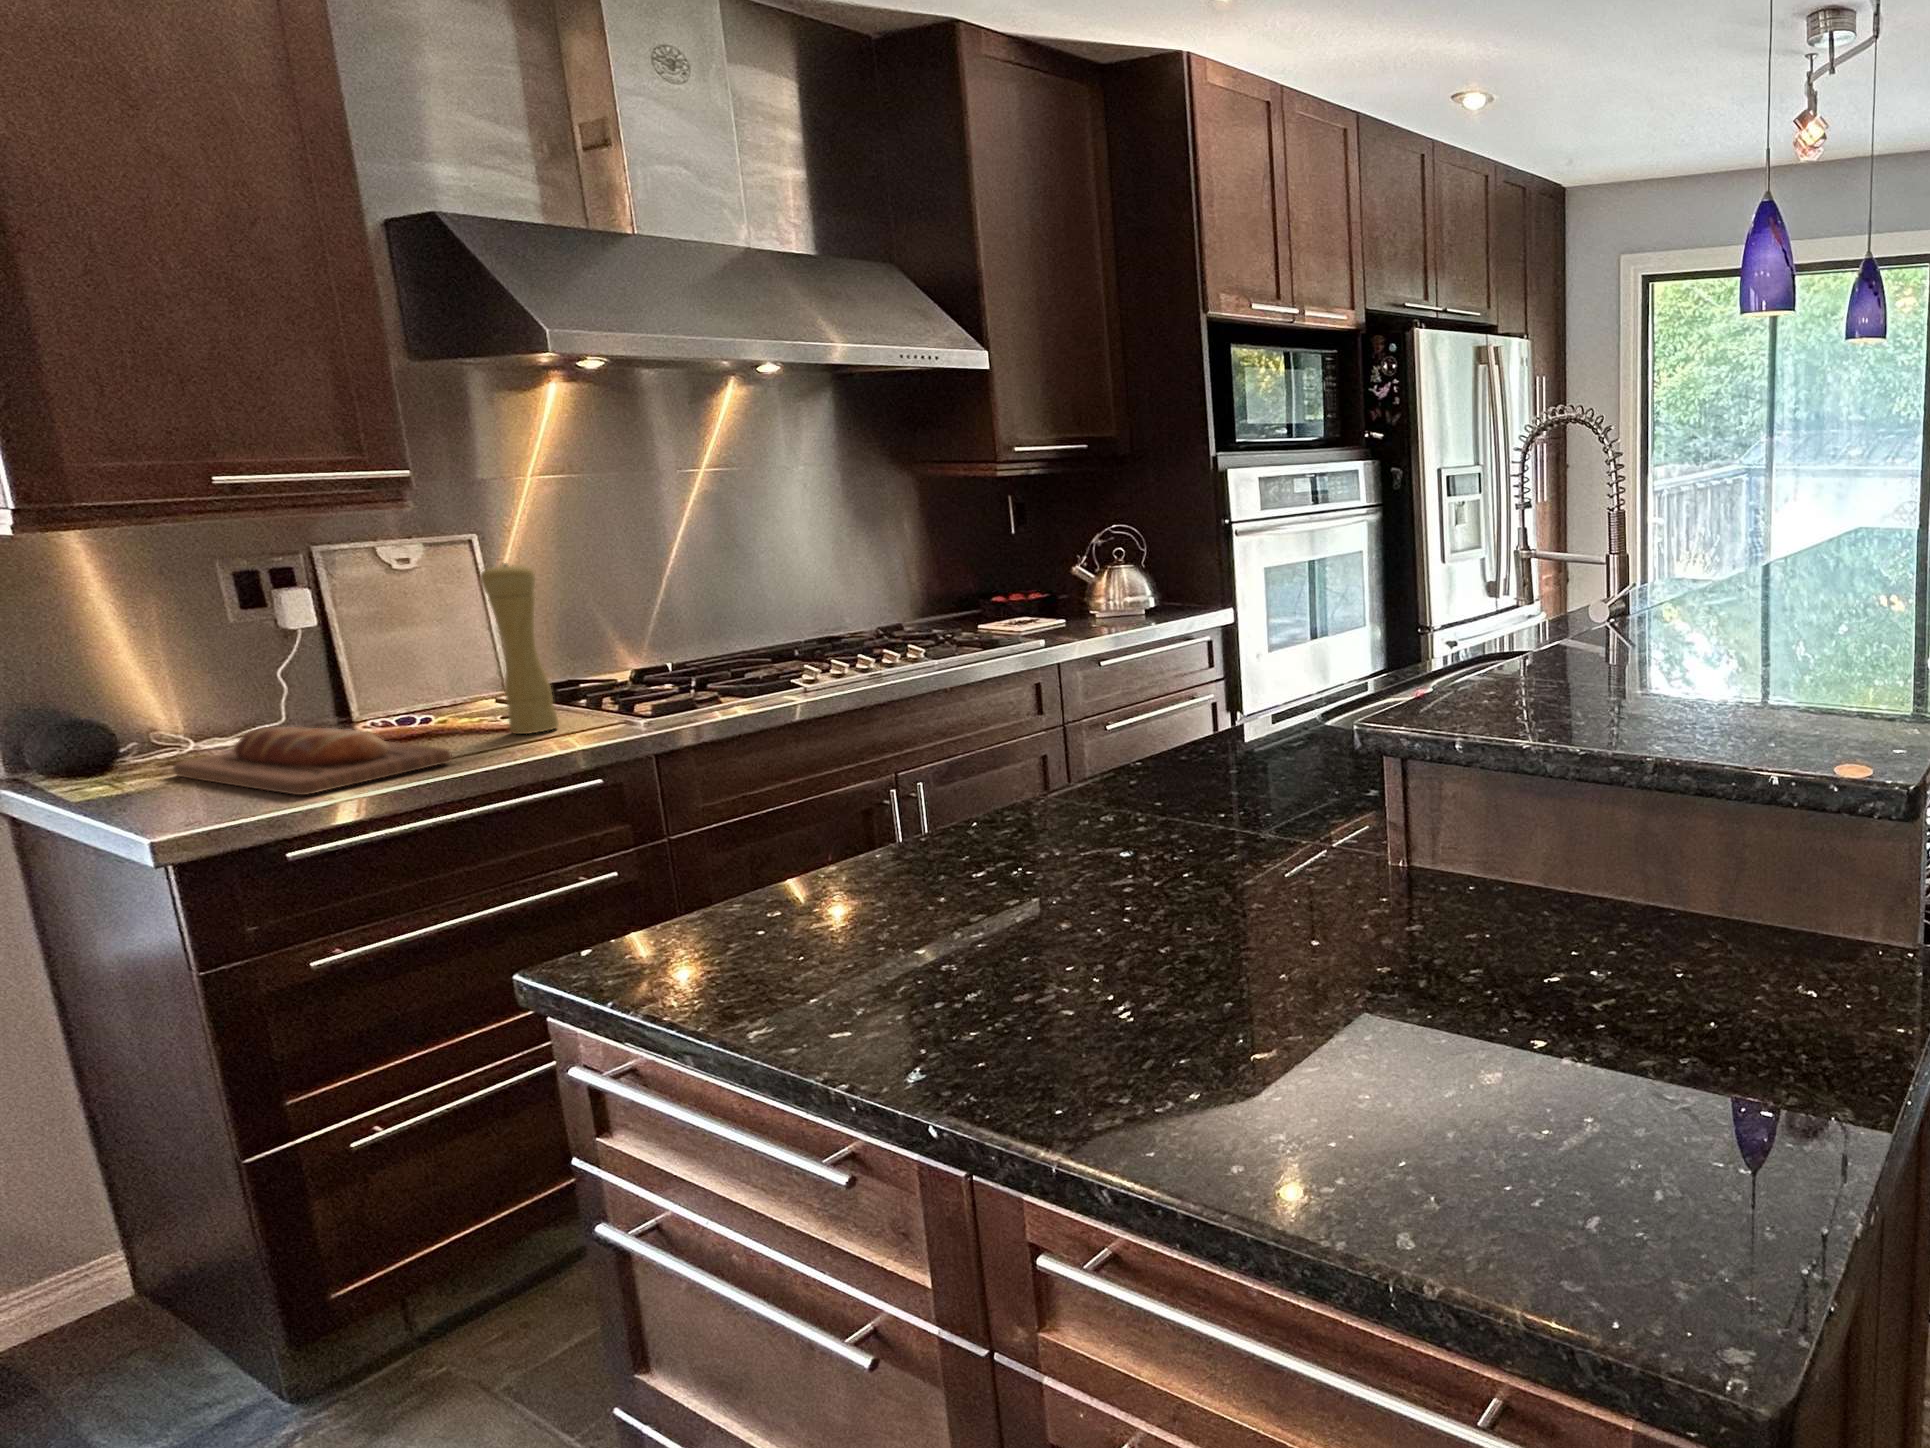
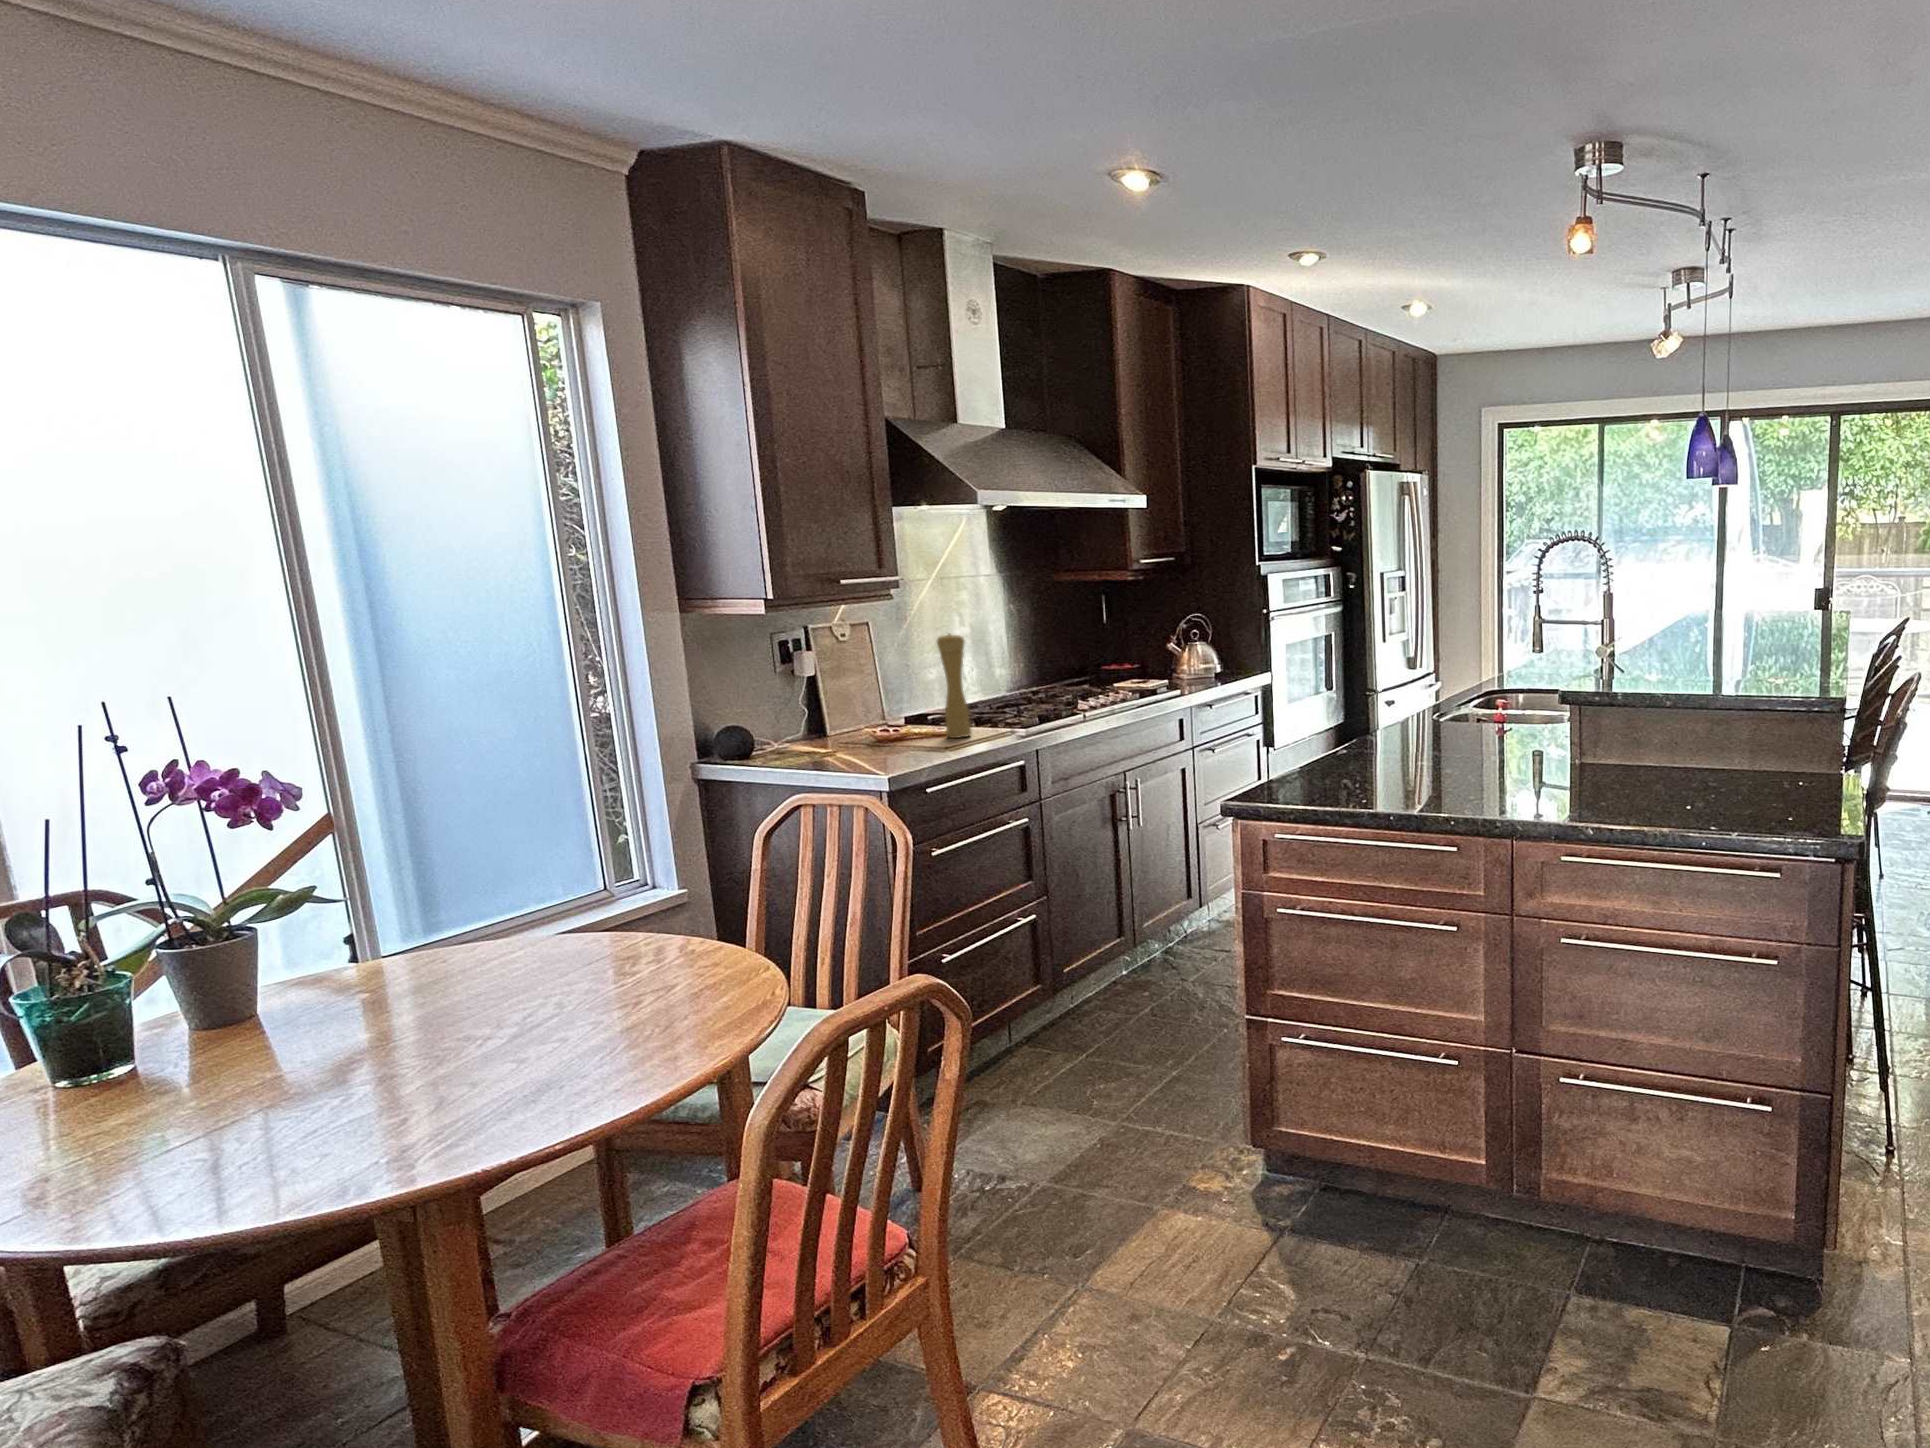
bread loaf: present [173,727,452,795] -> none [799,730,953,762]

